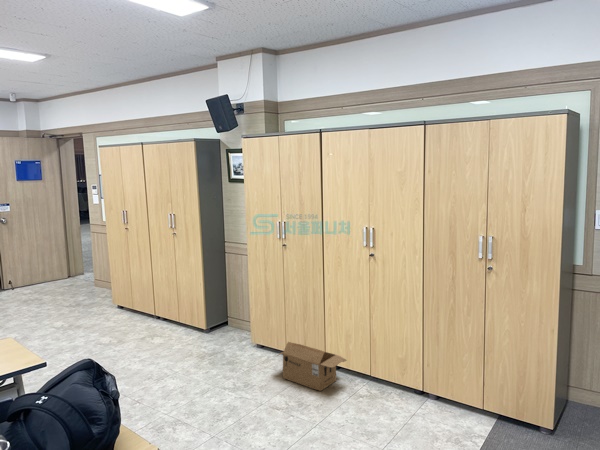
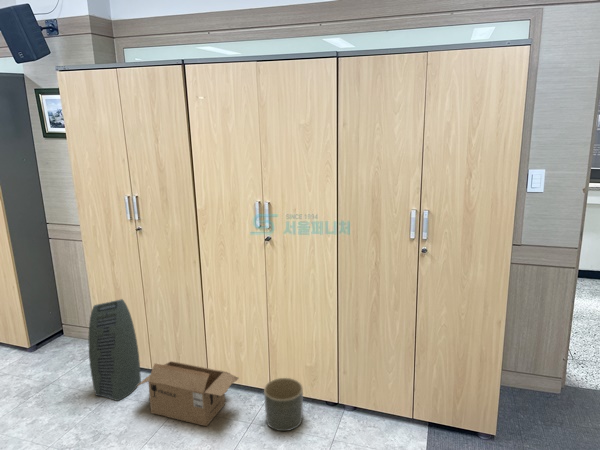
air purifier: none [245,295,279,368] -> present [88,299,141,401]
planter: none [364,364,394,403] -> present [264,378,303,431]

